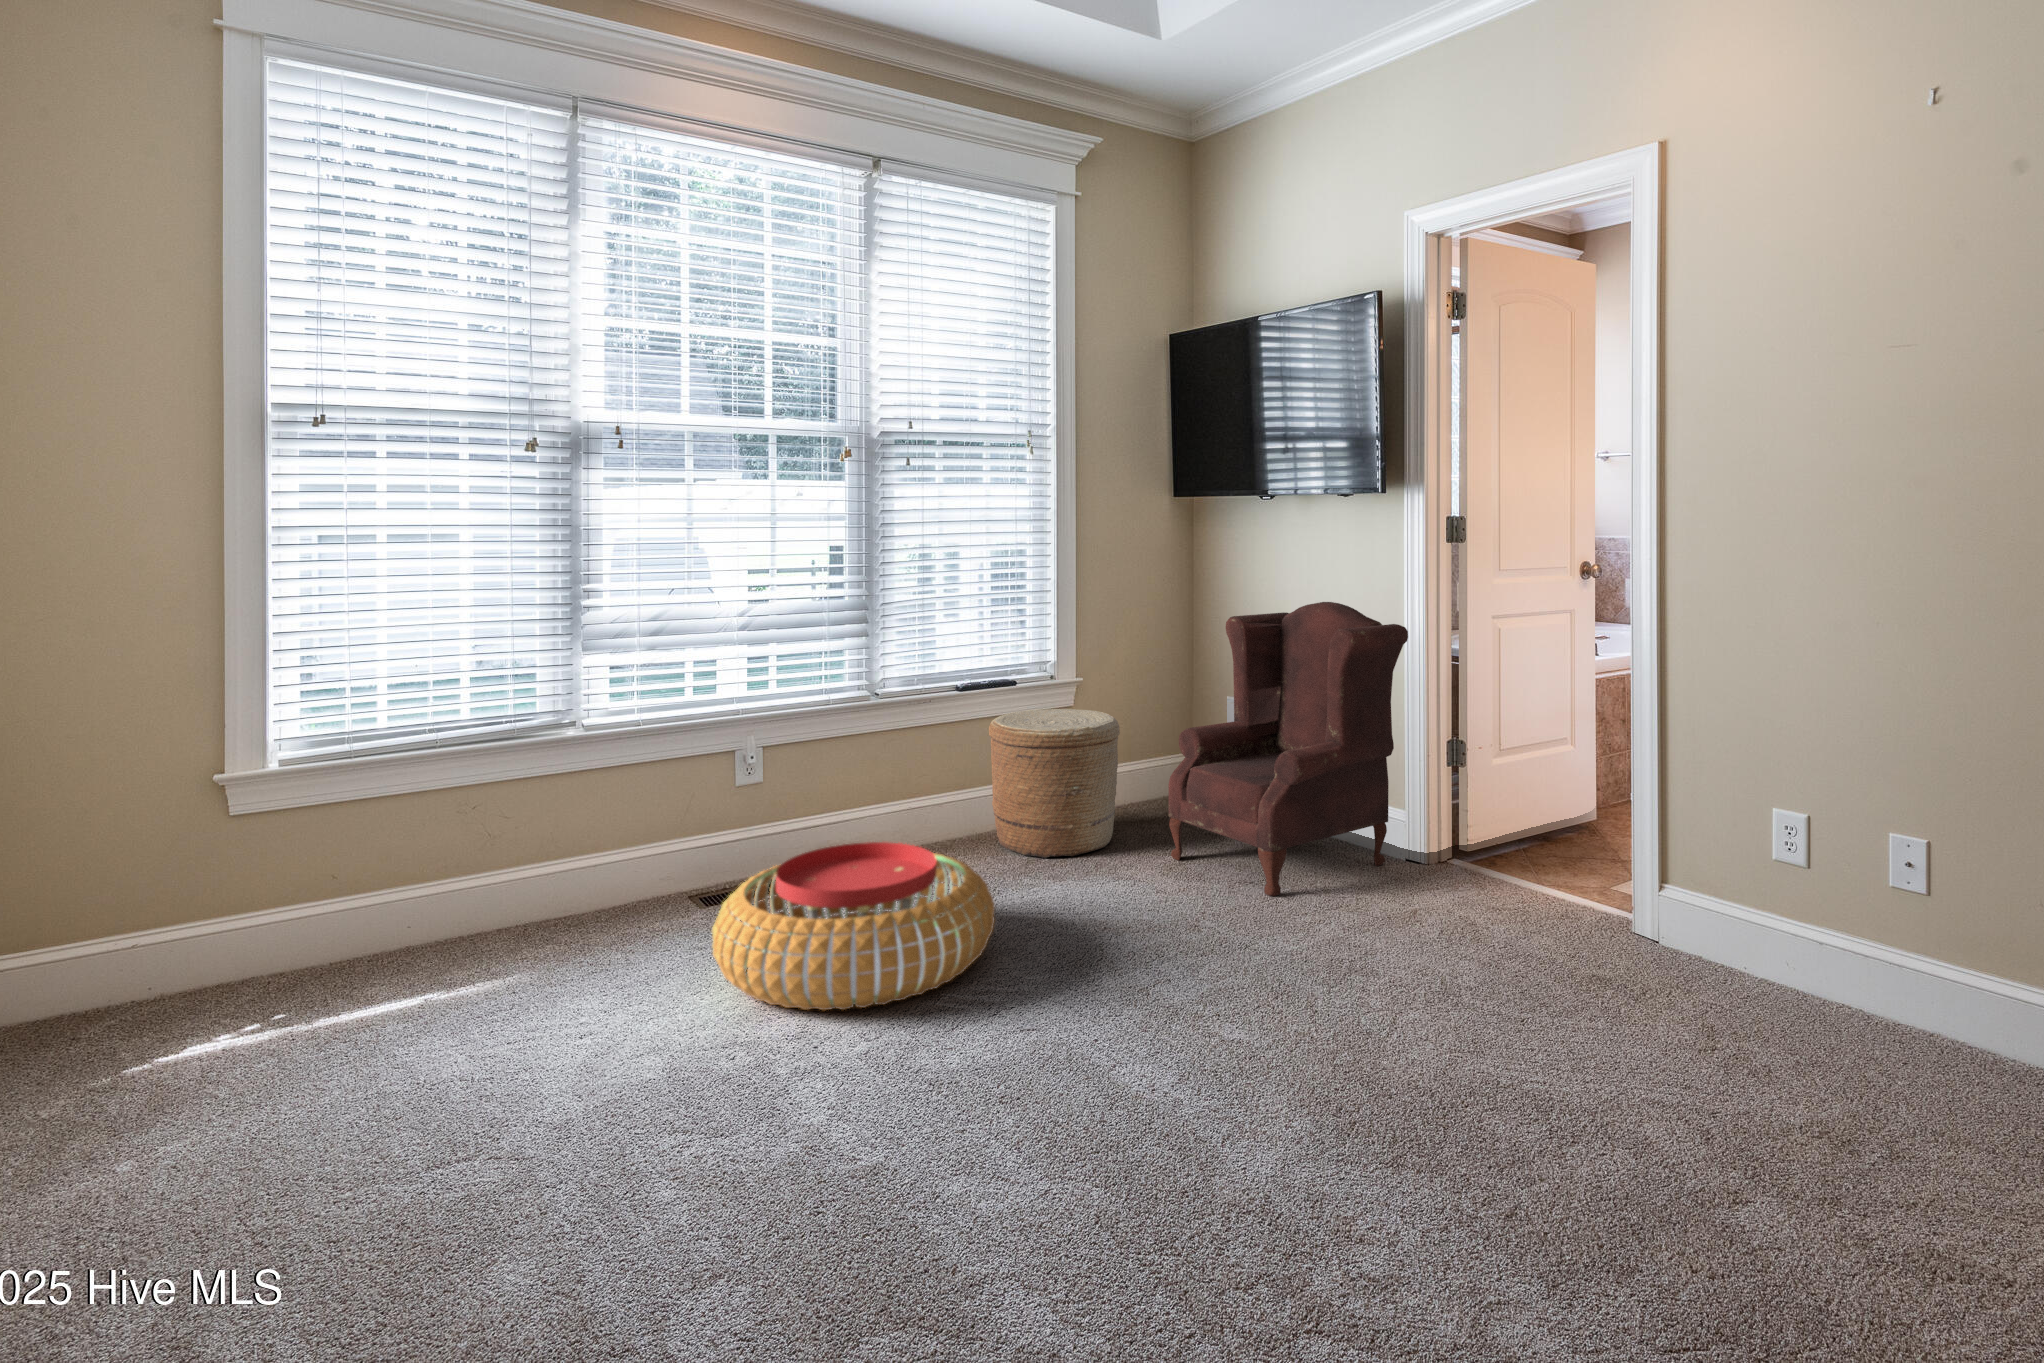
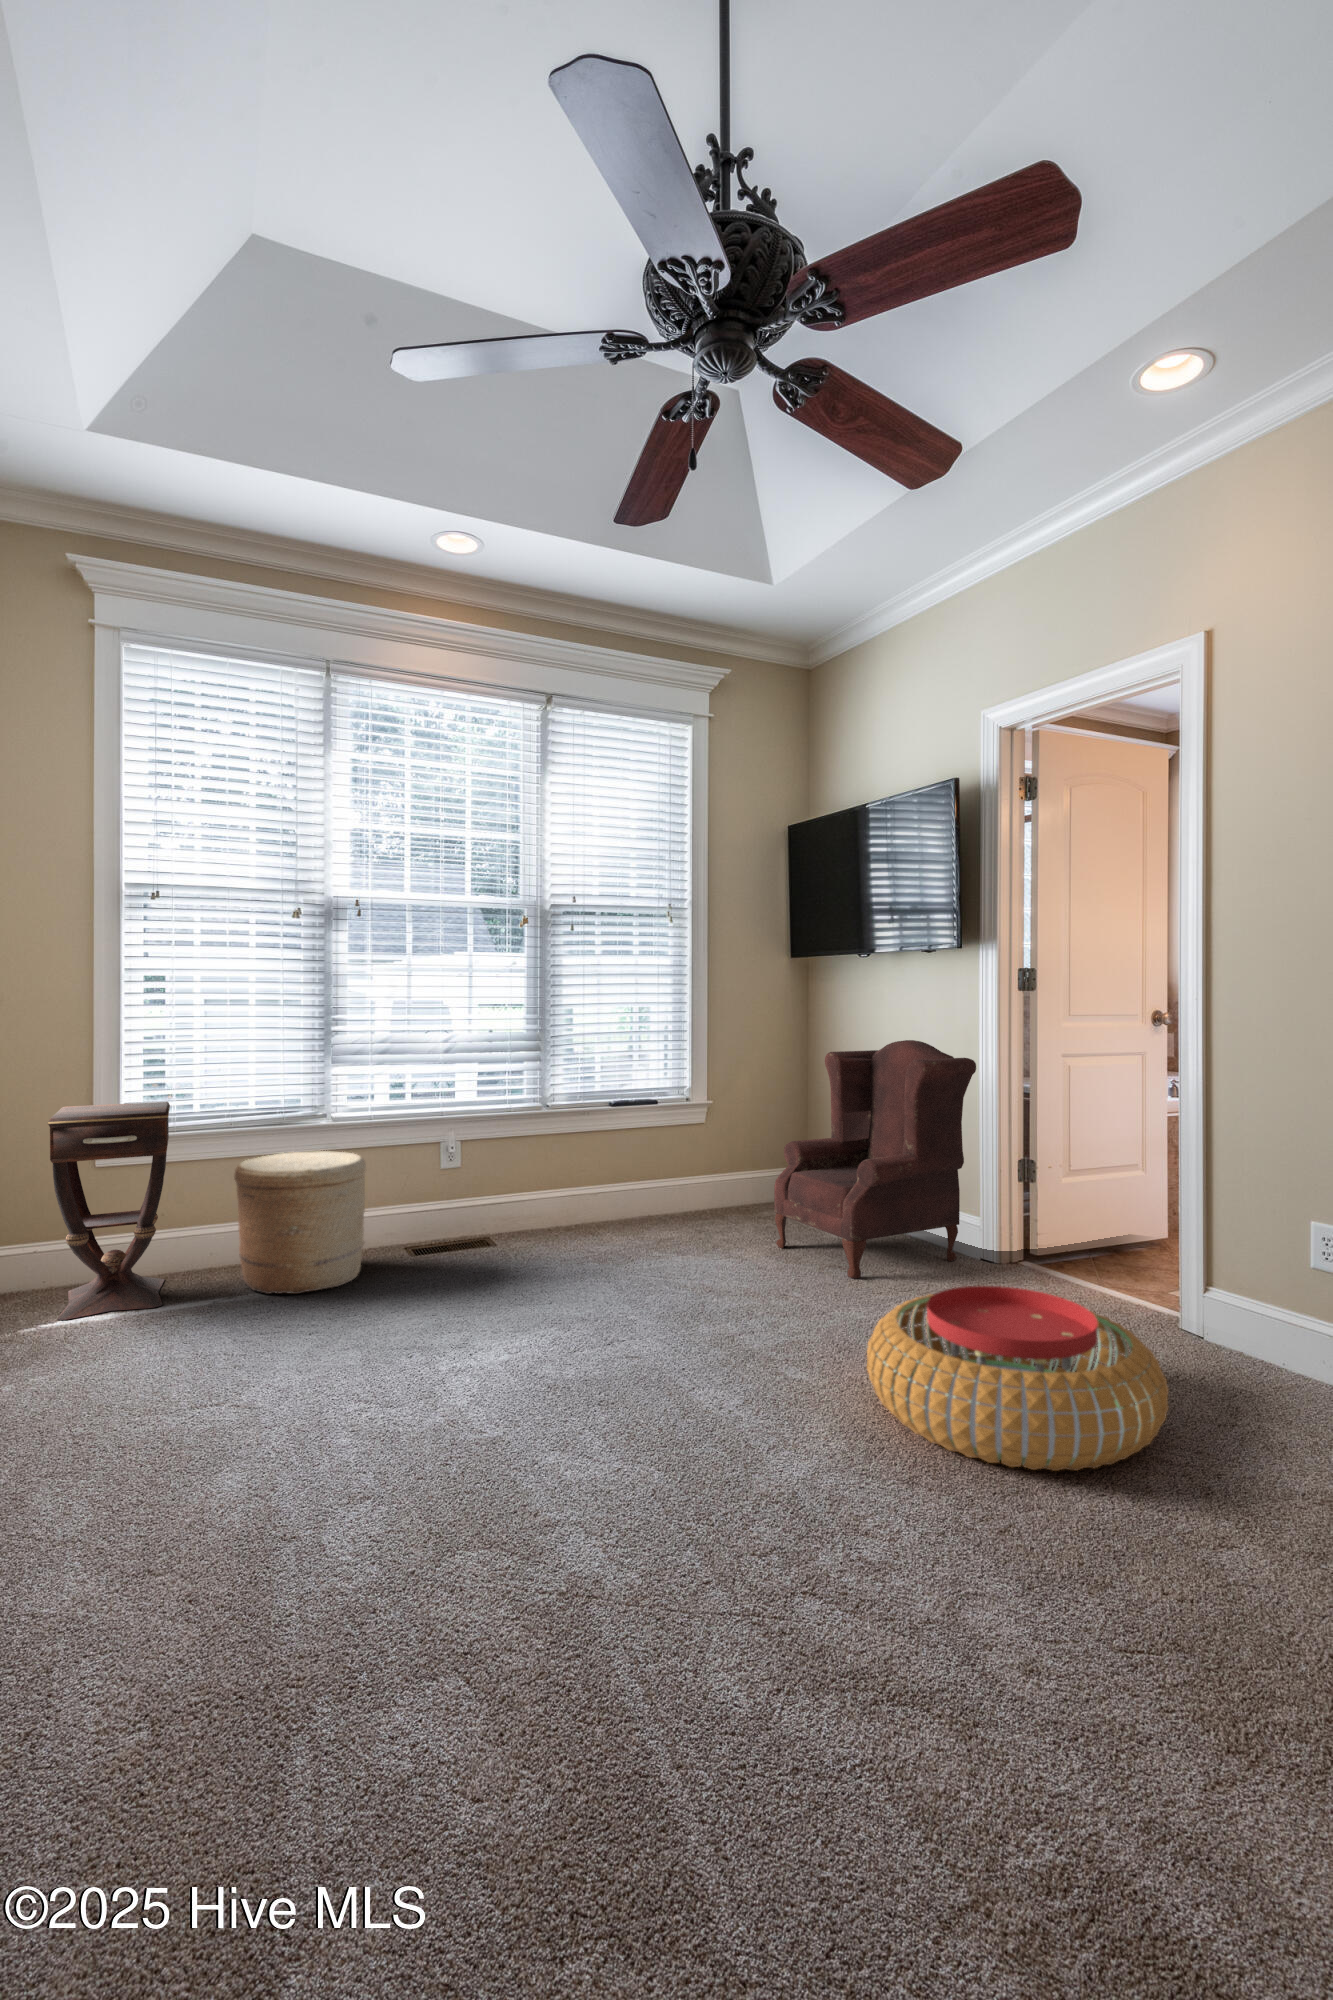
woven basket: present [989,709,1120,858] -> present [234,1151,366,1294]
side table: none [160,710,349,1036] -> present [48,1102,170,1320]
pouf: present [712,842,995,1011] -> present [867,1286,1168,1471]

